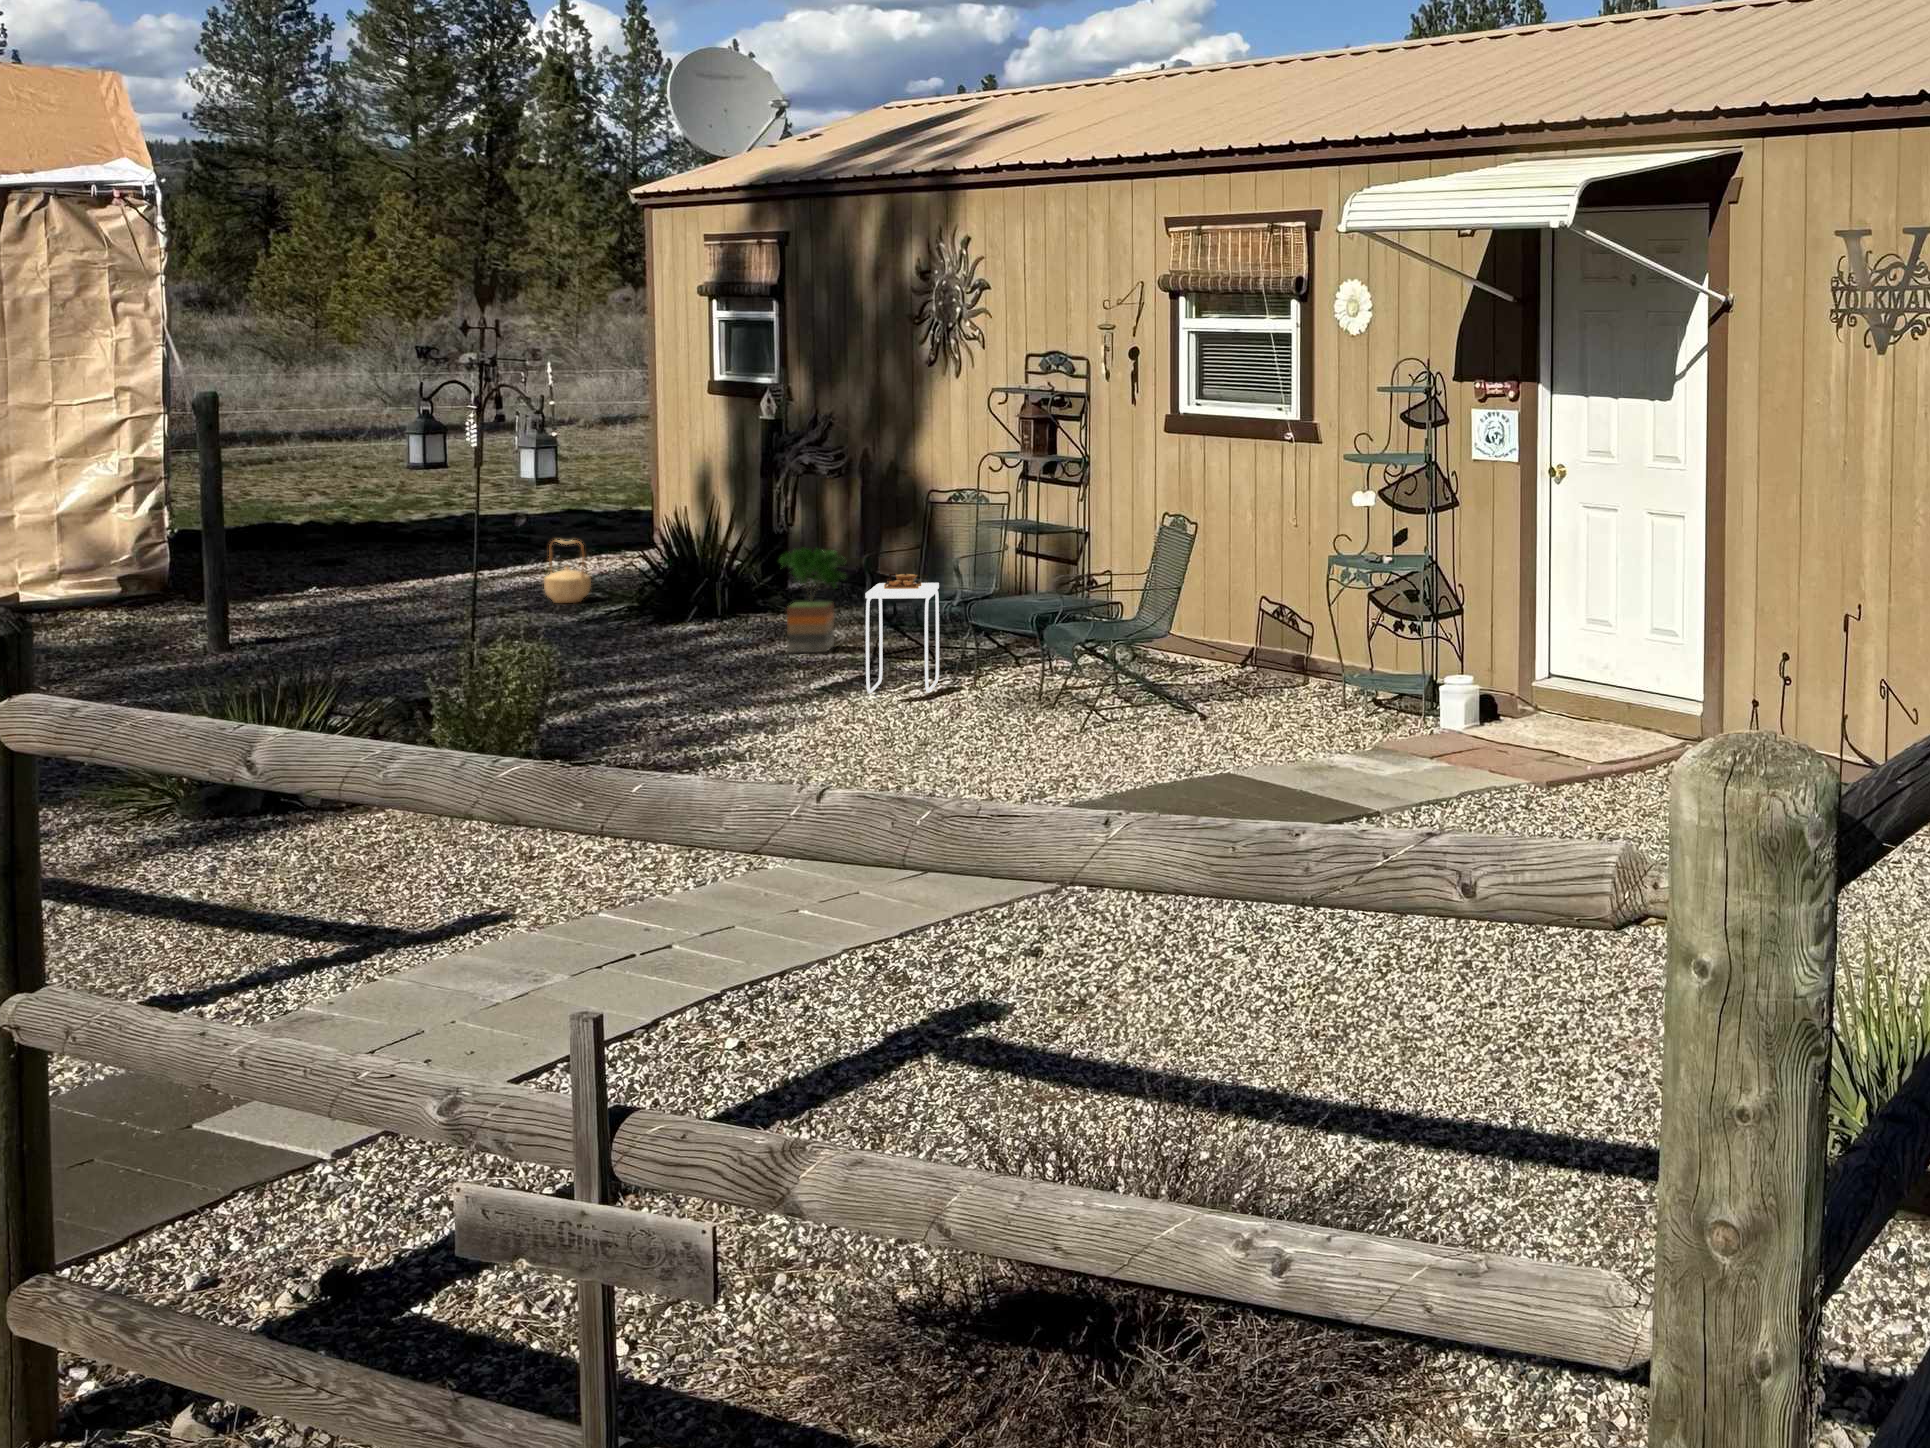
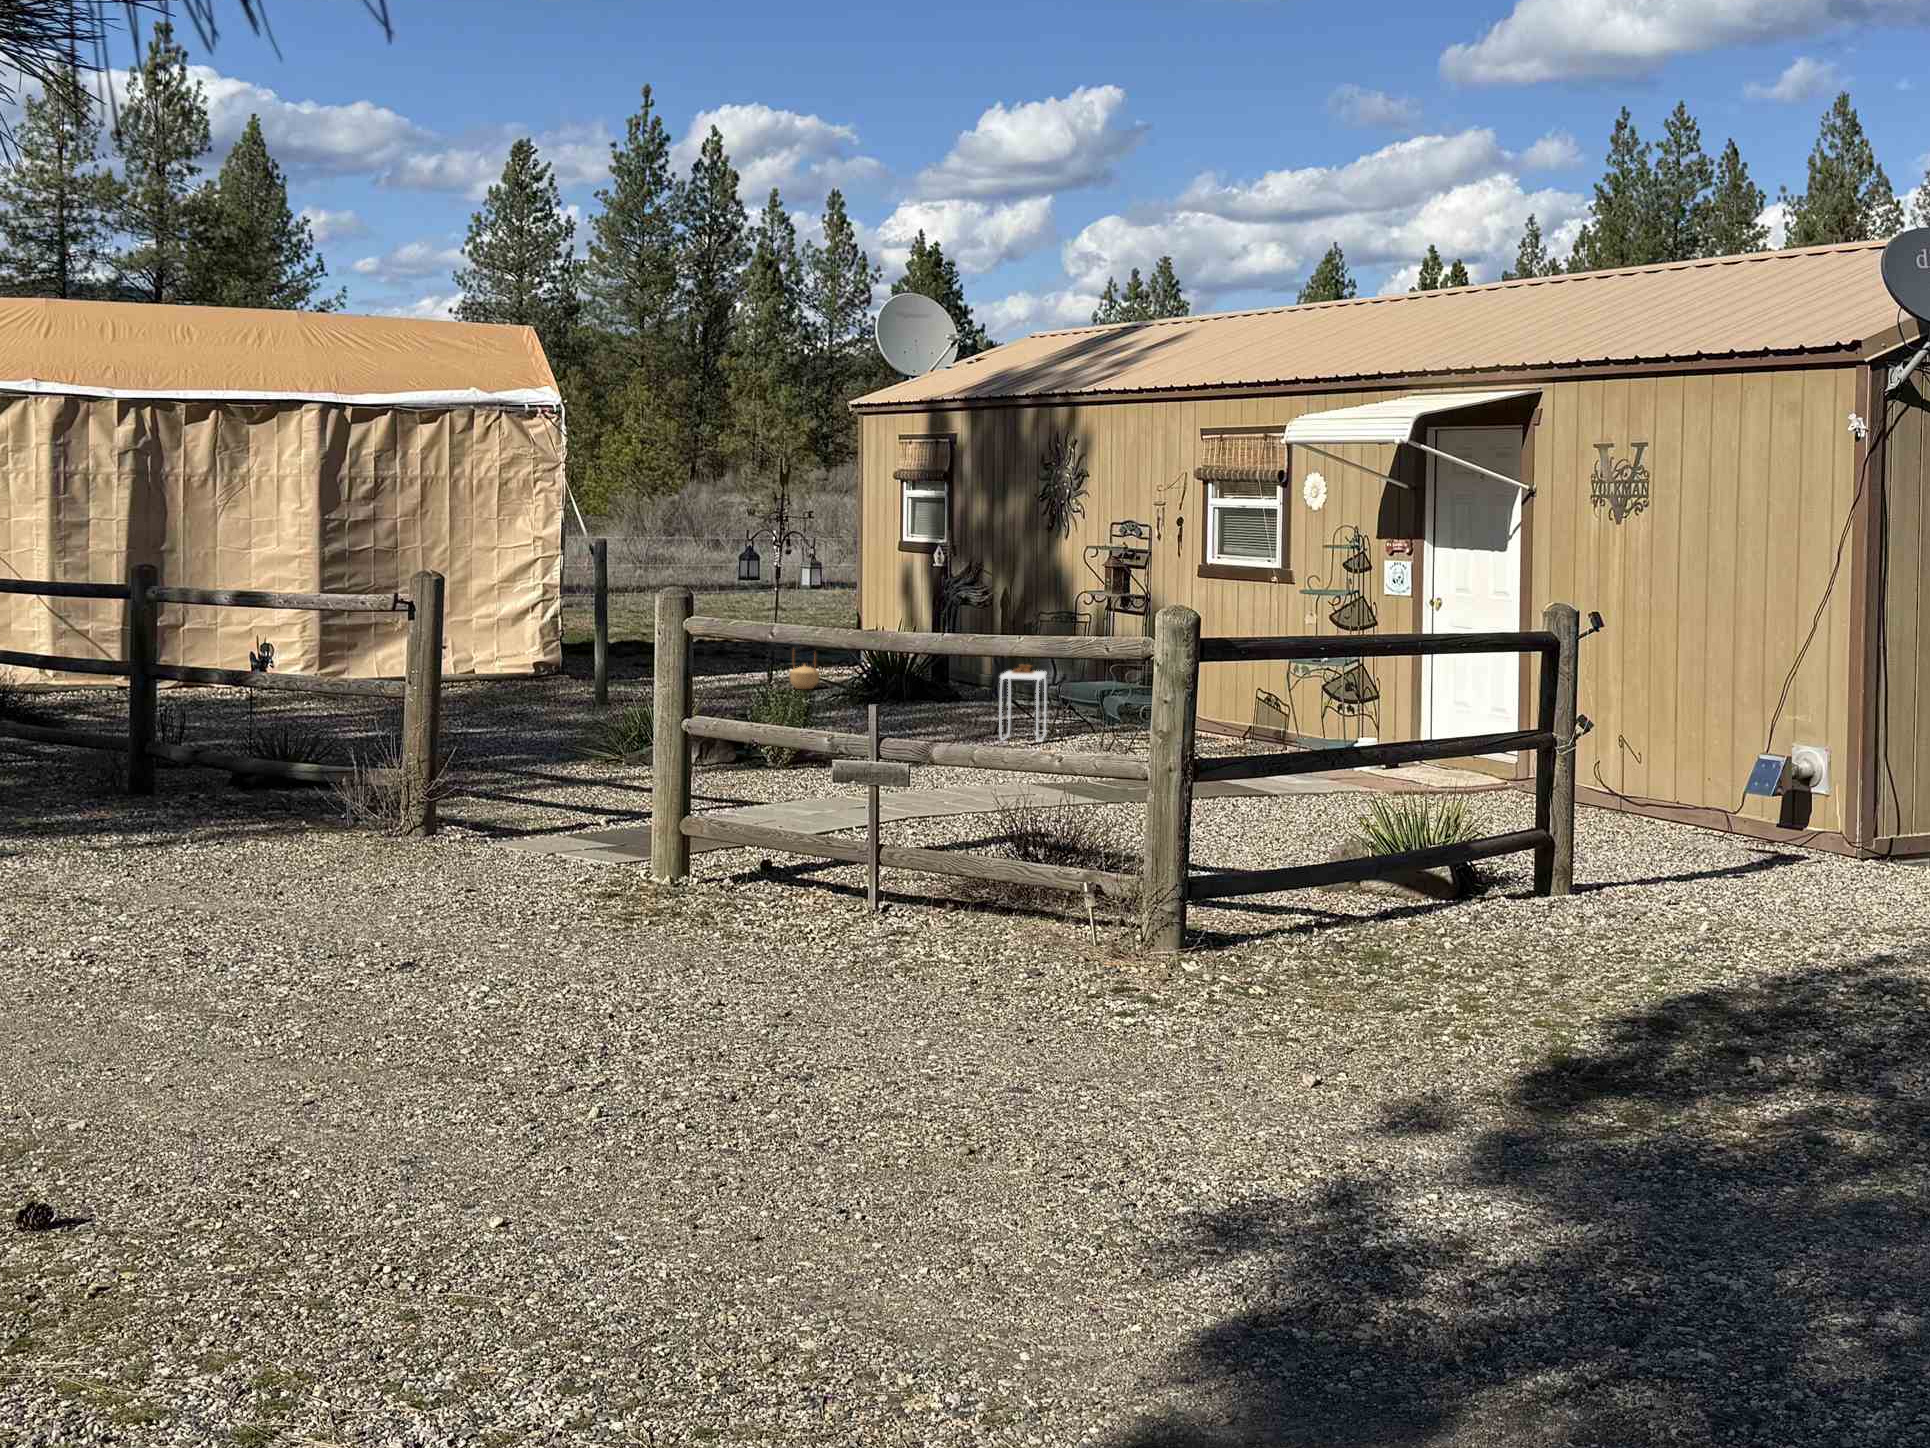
potted tree: present [780,548,846,652] -> none [944,649,990,720]

